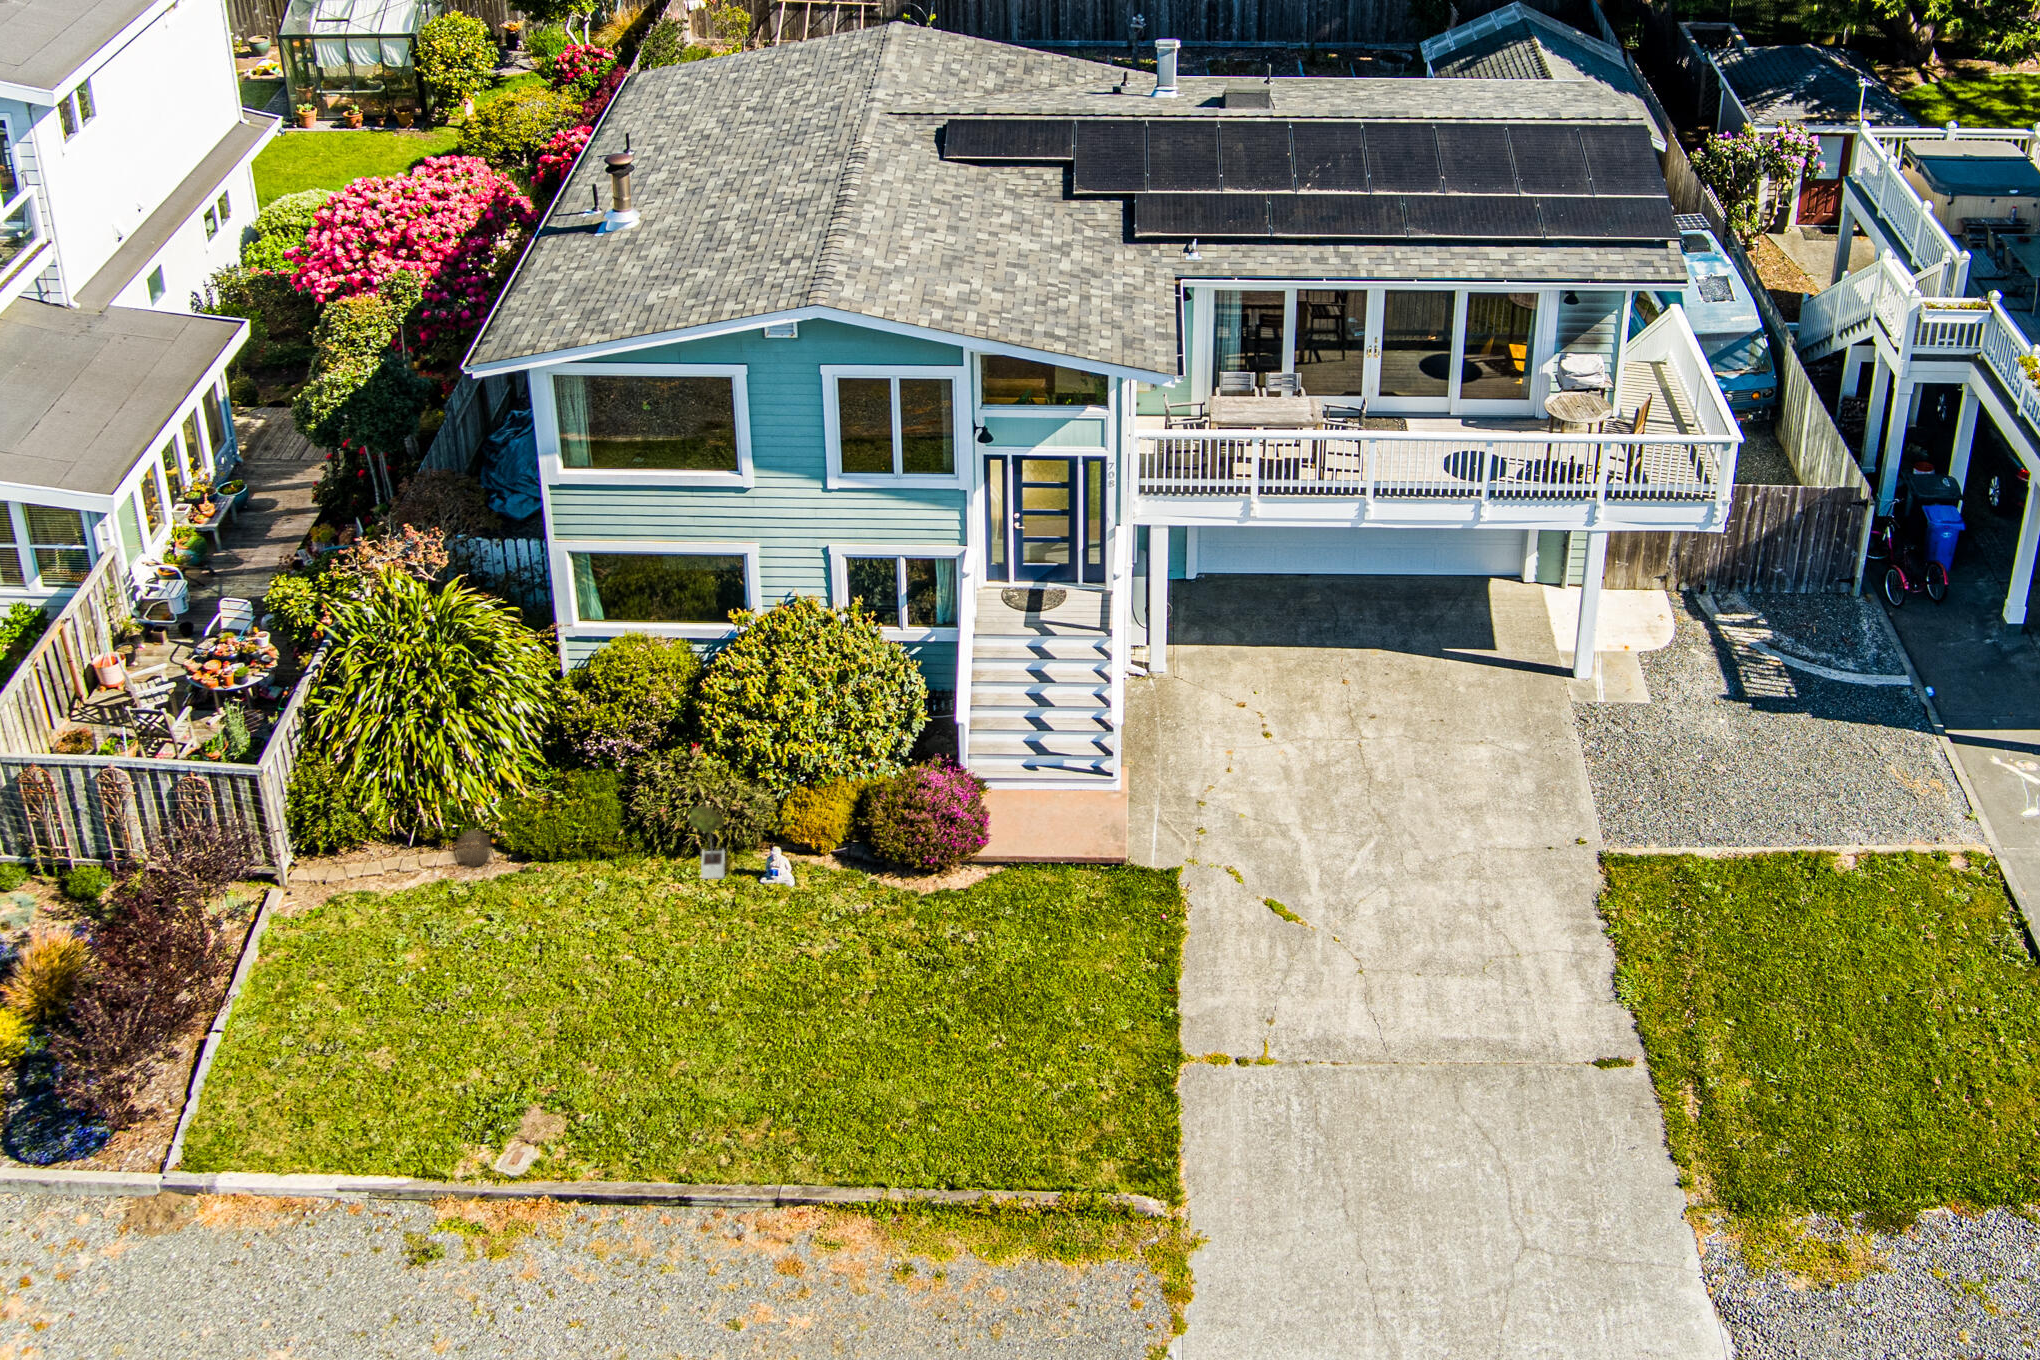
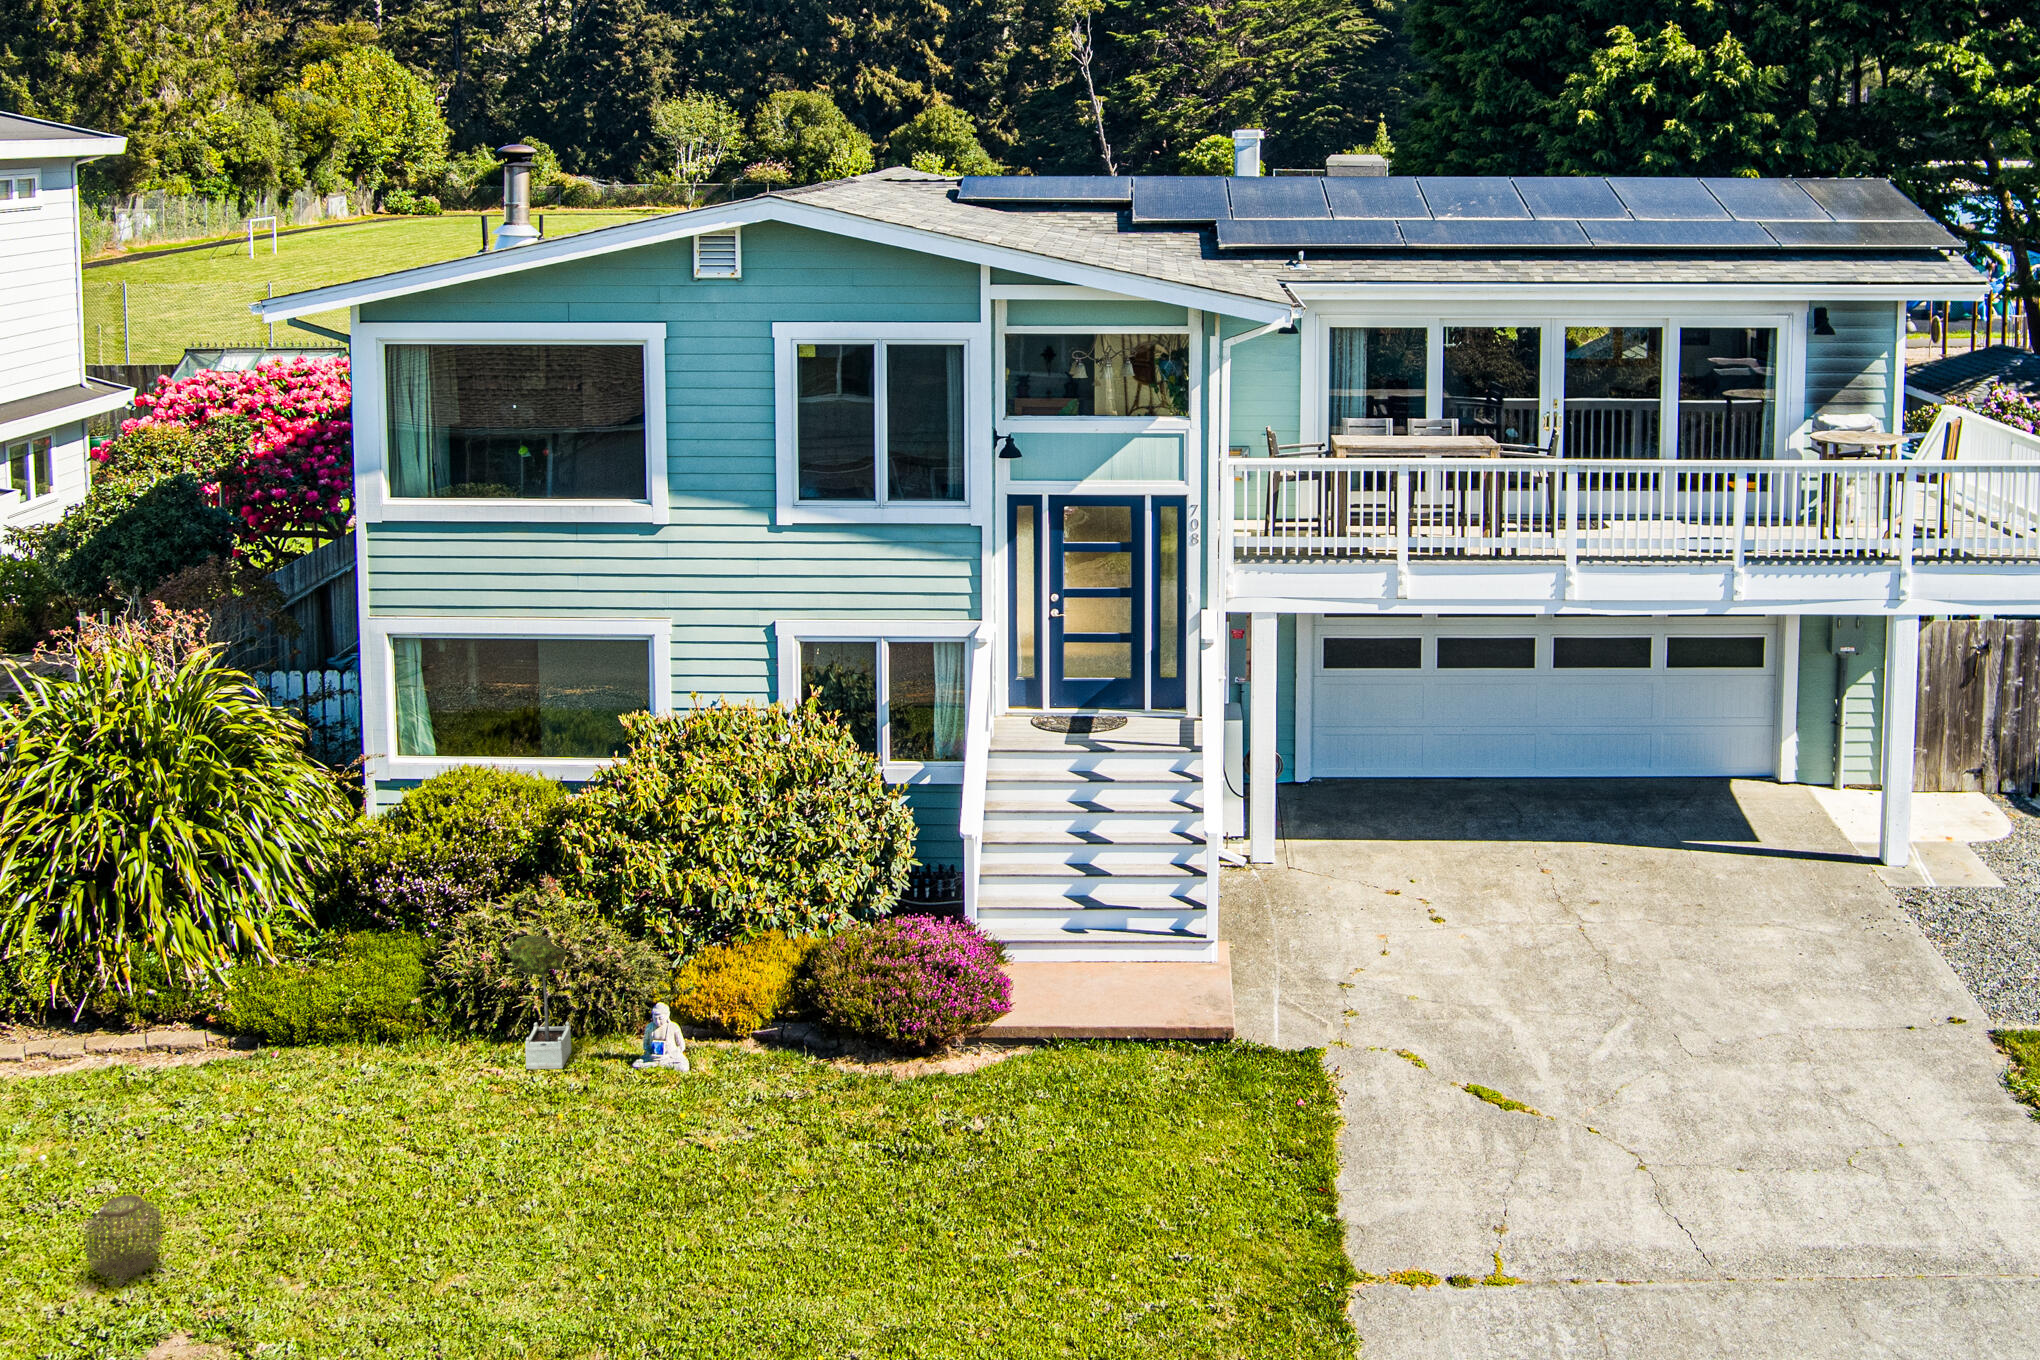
woven basket: present [457,830,491,867] -> present [85,1195,162,1279]

